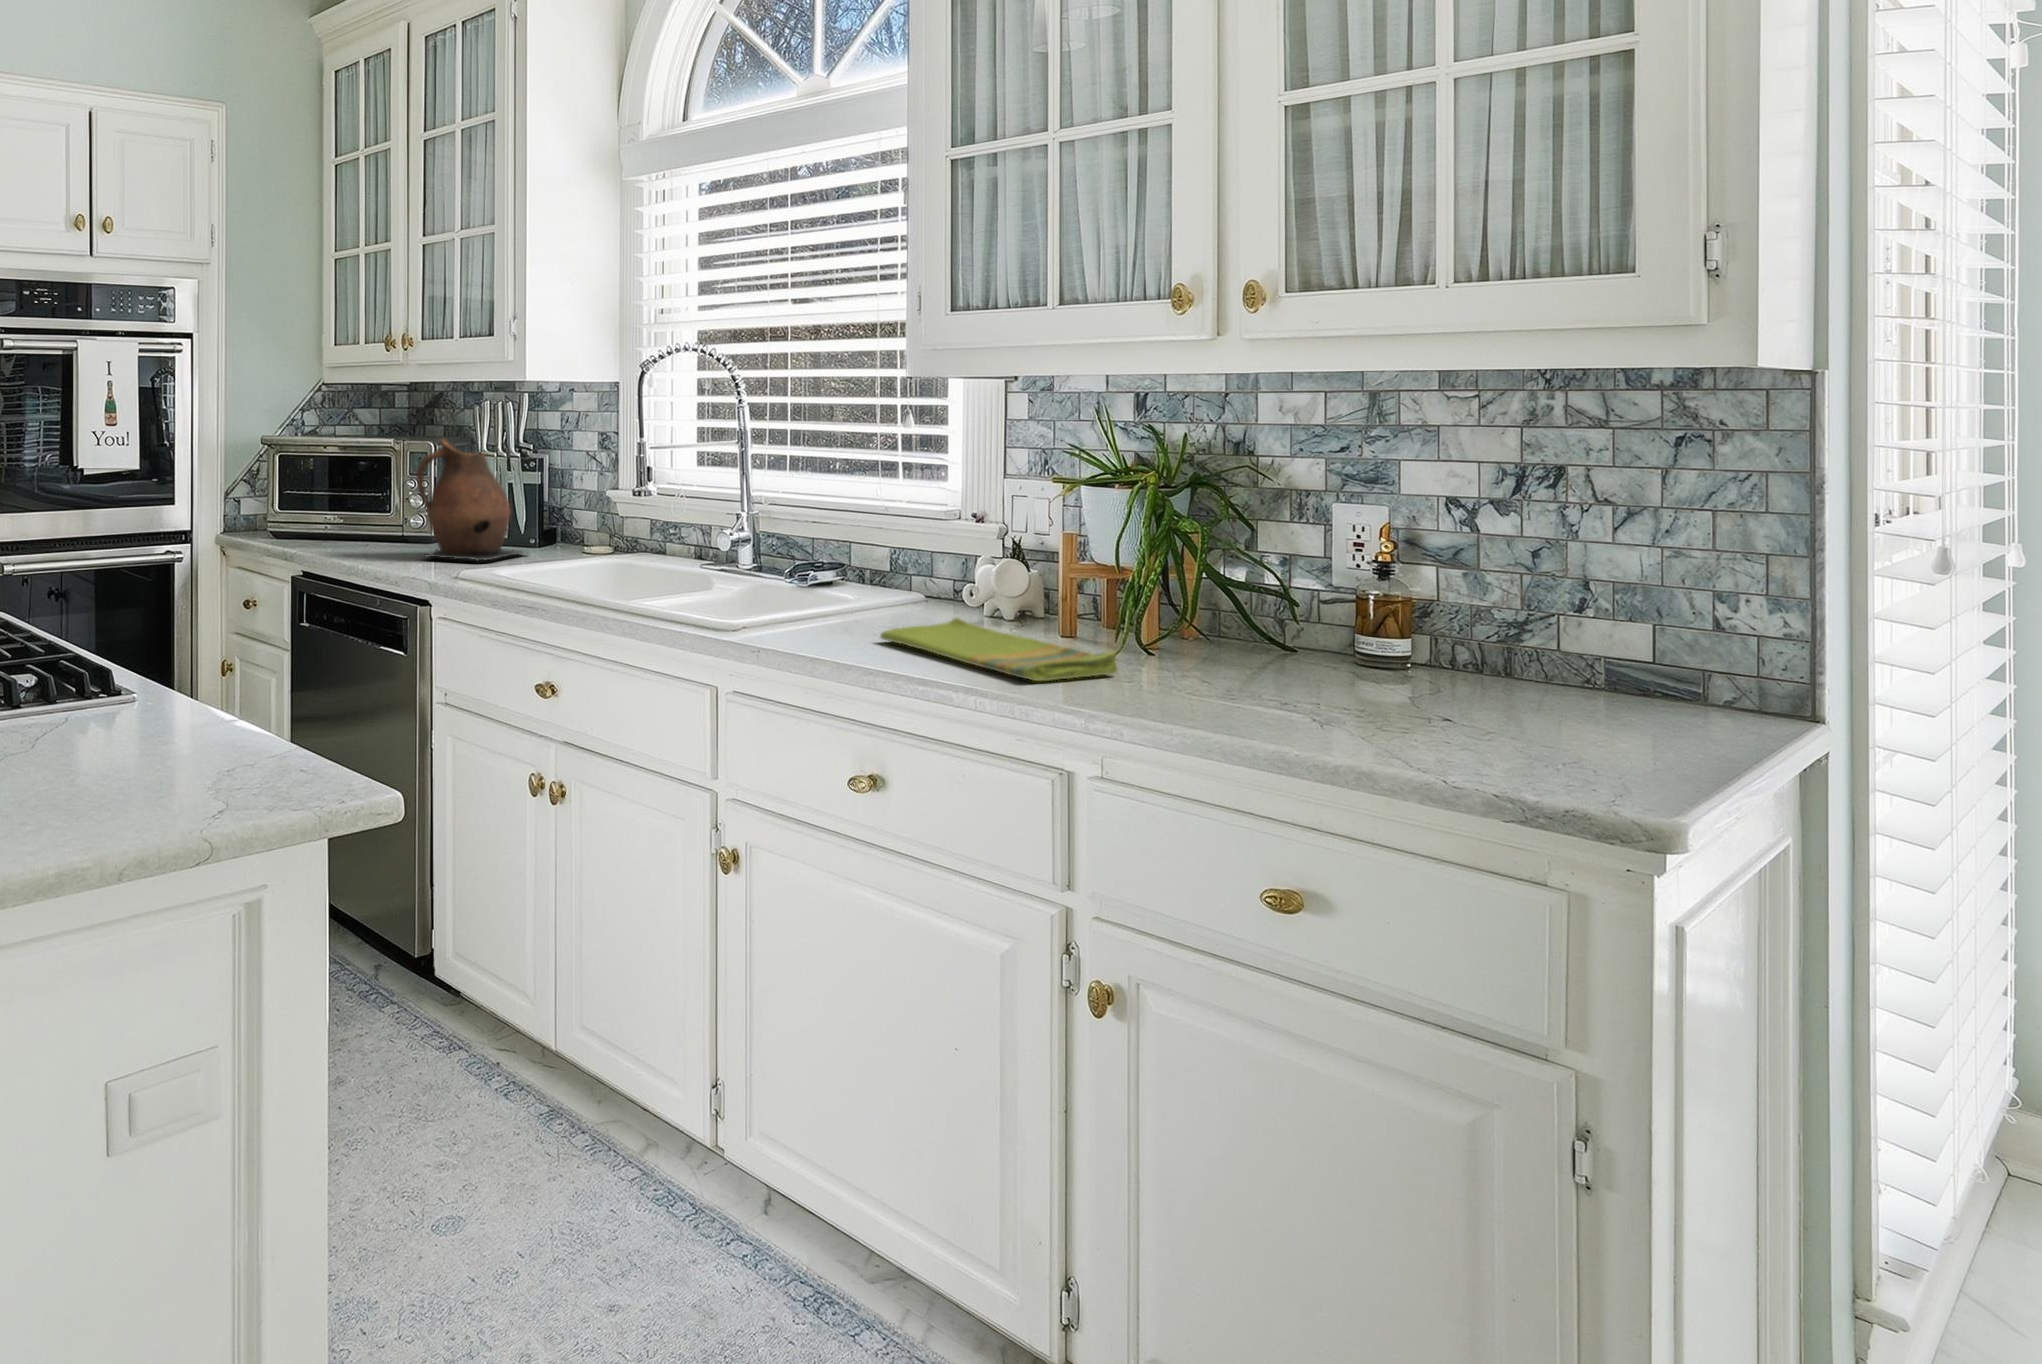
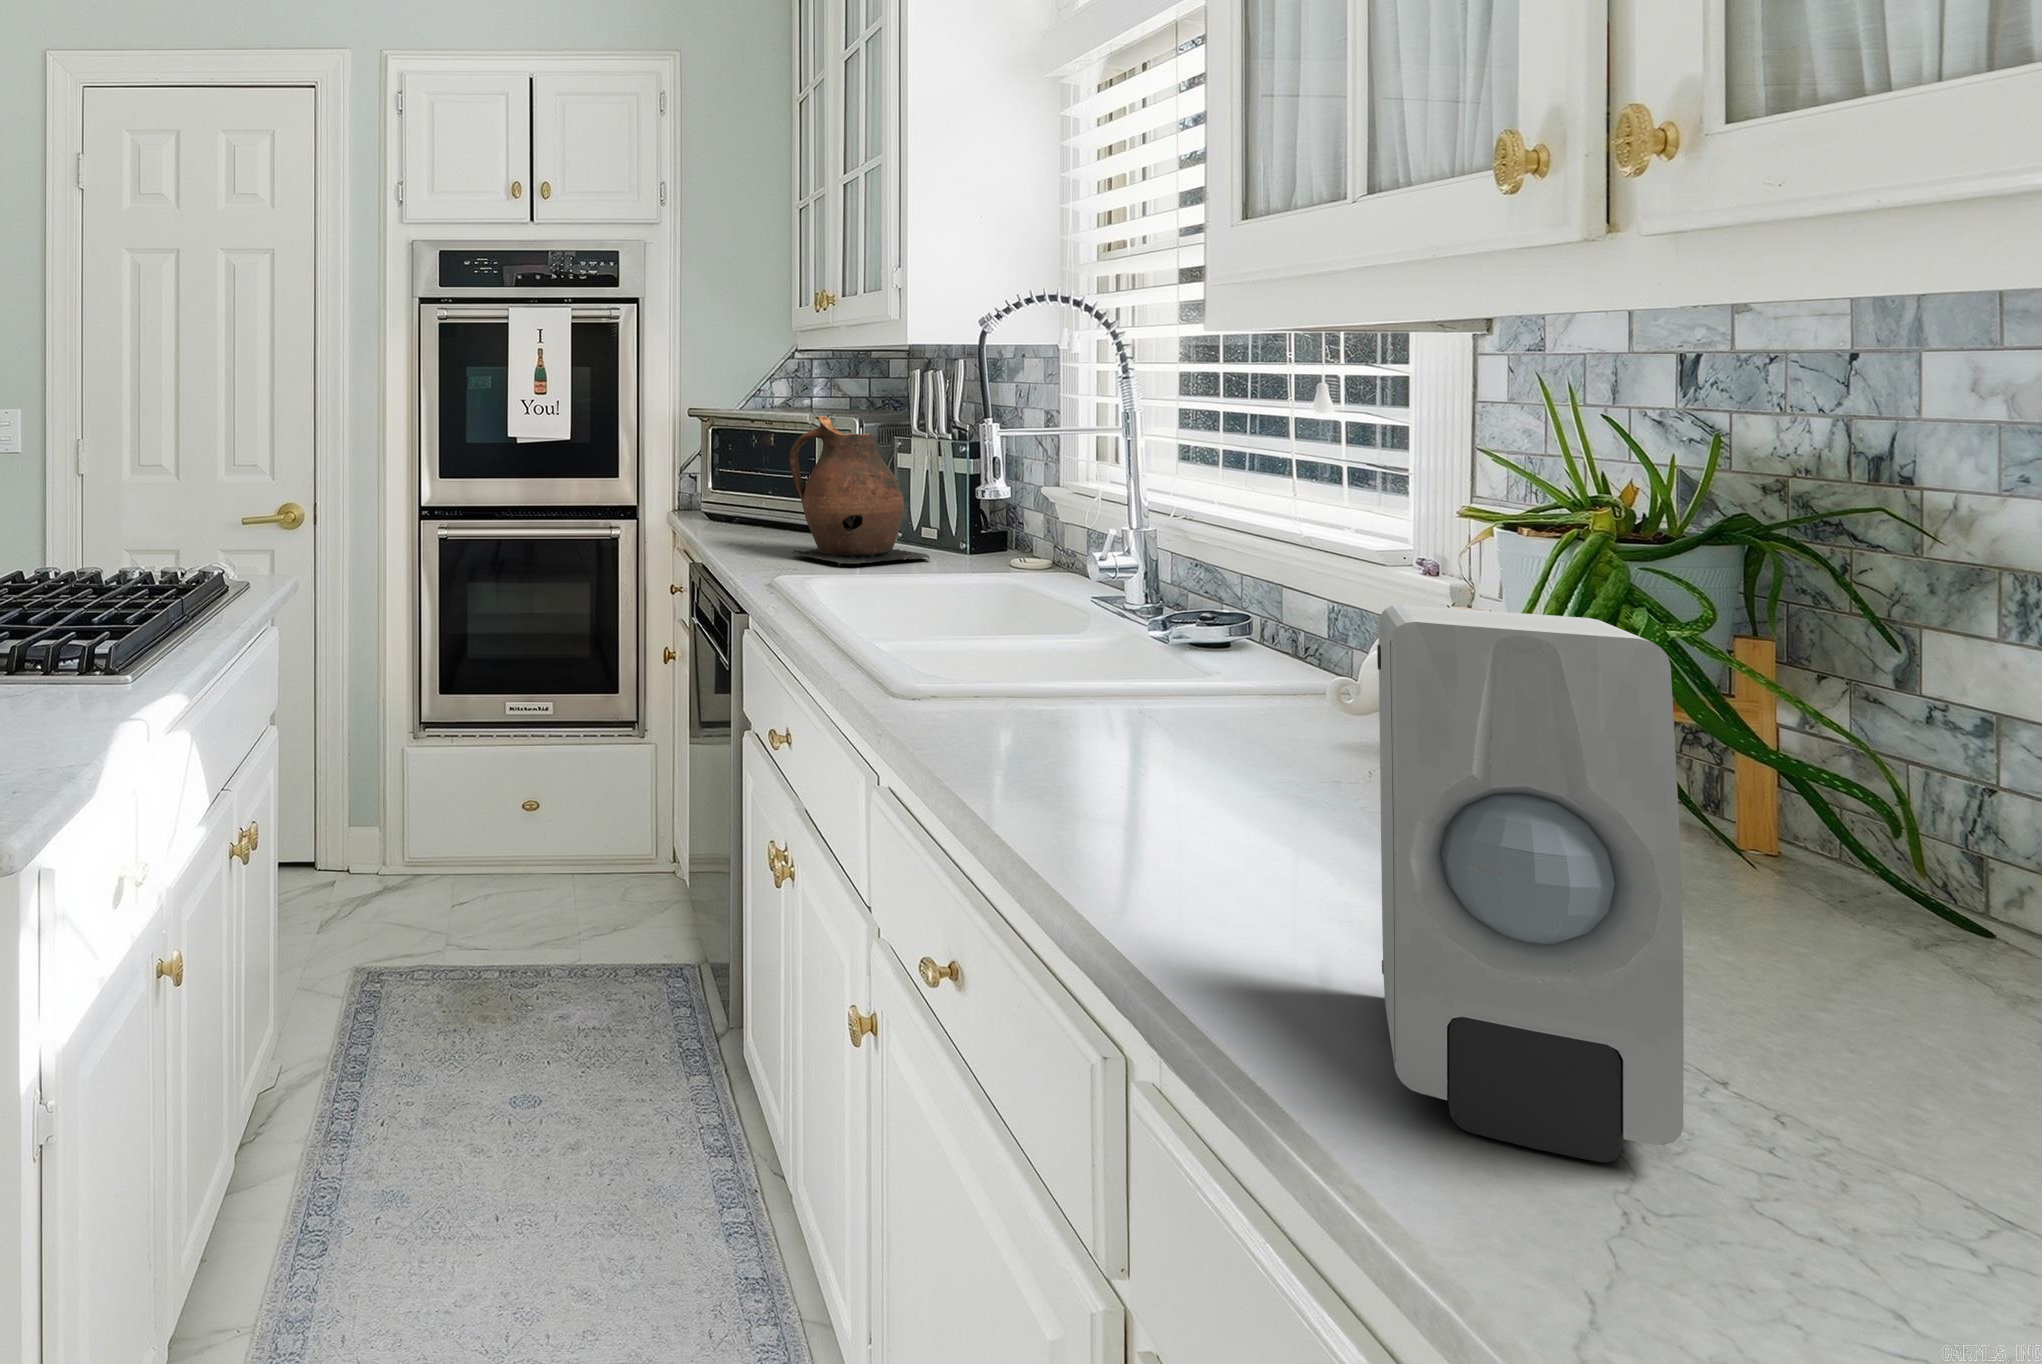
soap dispenser: none [1163,511,1329,723] -> present [1377,605,1684,1162]
dish towel: present [880,618,1117,681] -> none [1076,735,1376,908]

